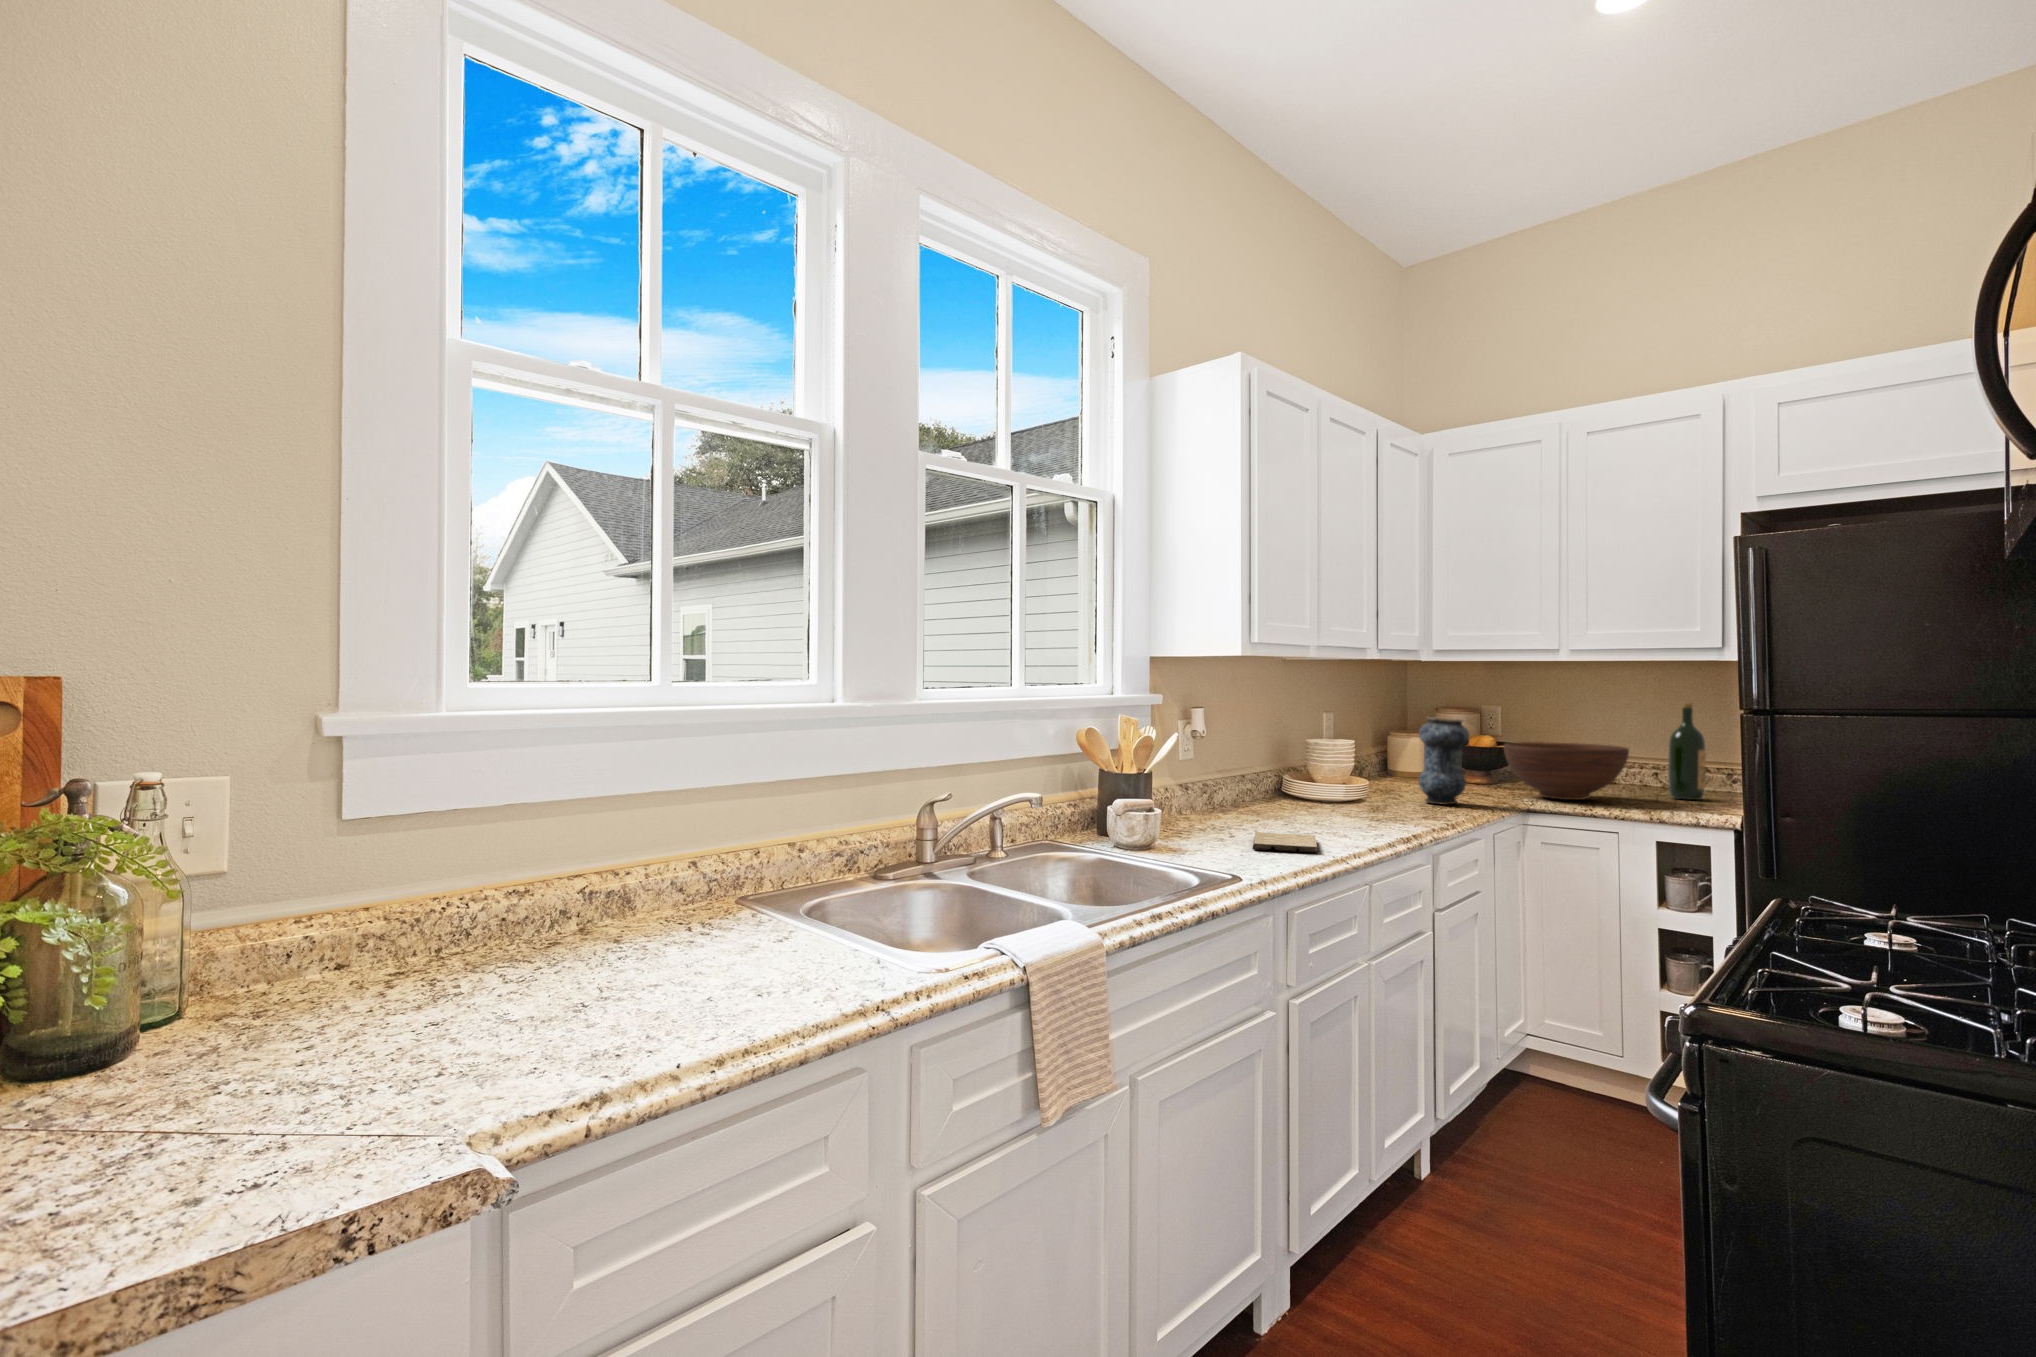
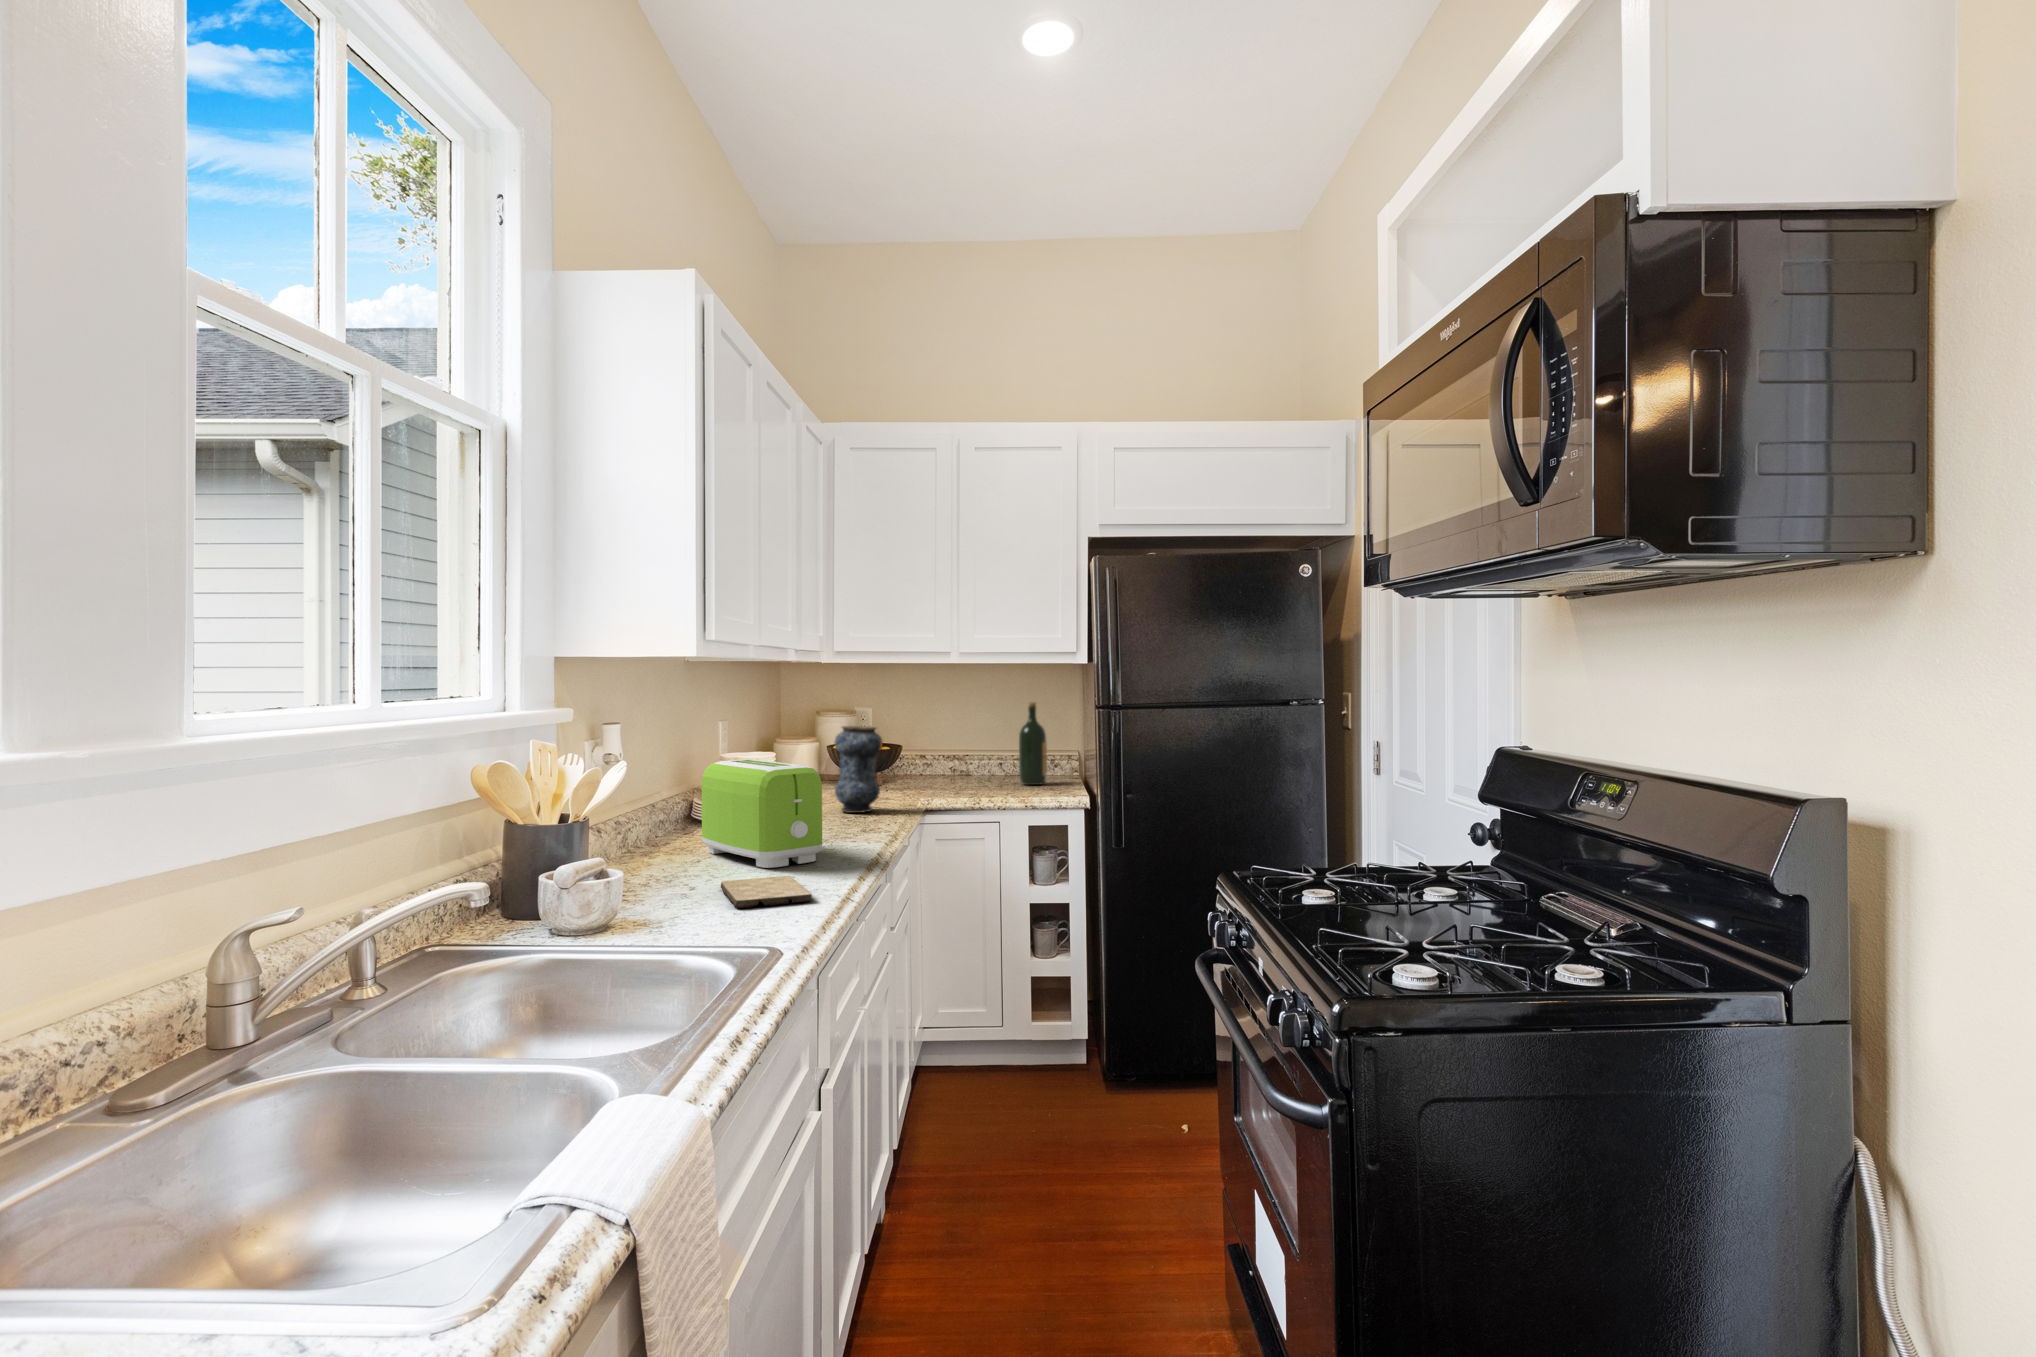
toaster: none [1265,739,1360,831] -> present [702,759,822,868]
fruit bowl: present [1504,742,1629,800] -> none [896,742,1001,795]

